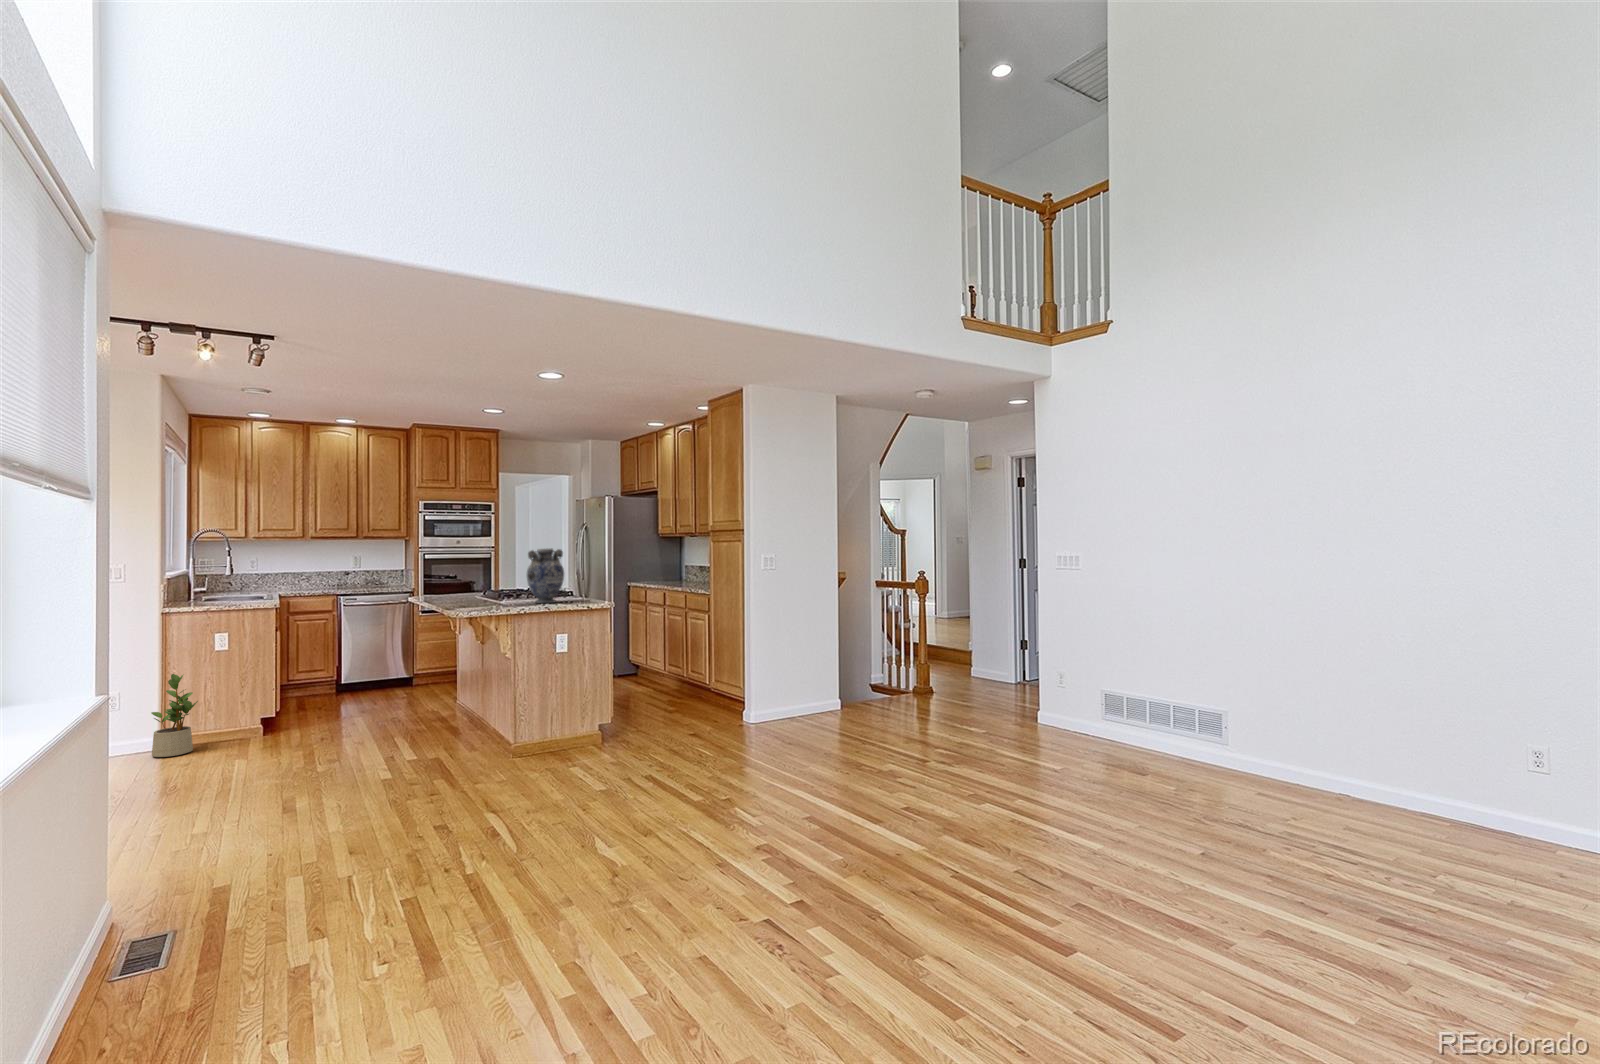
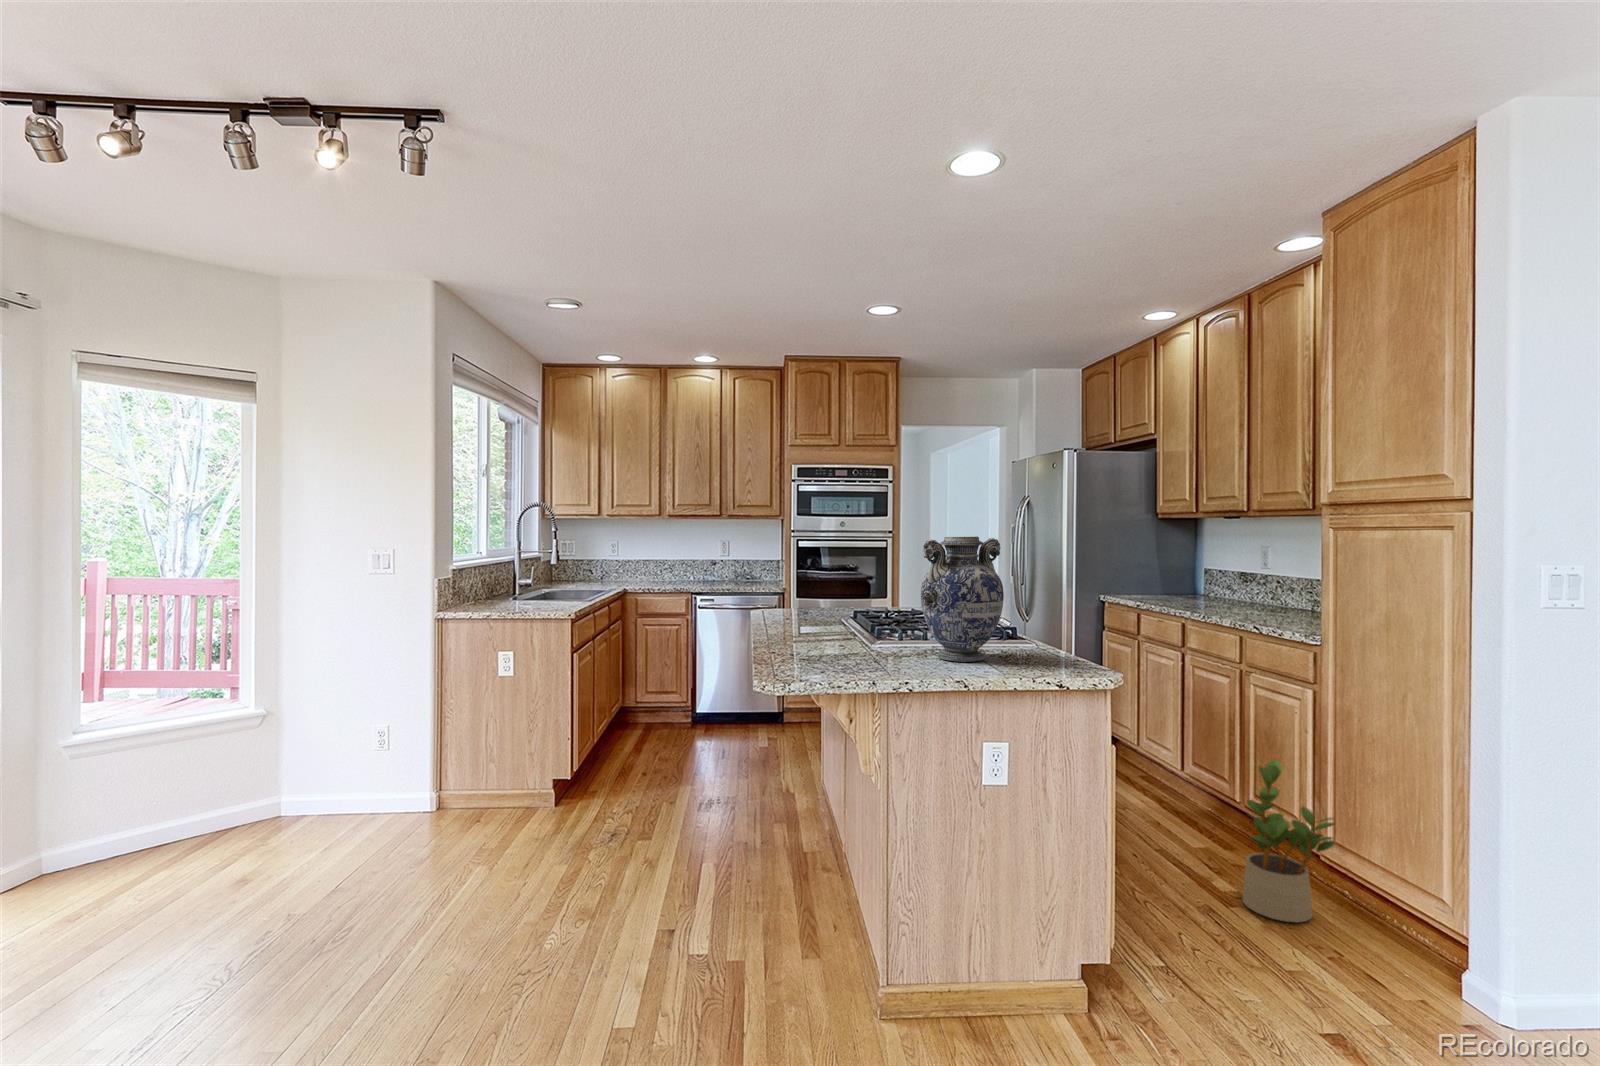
potted plant: present [152,674,198,757] -> present [1242,760,1335,922]

